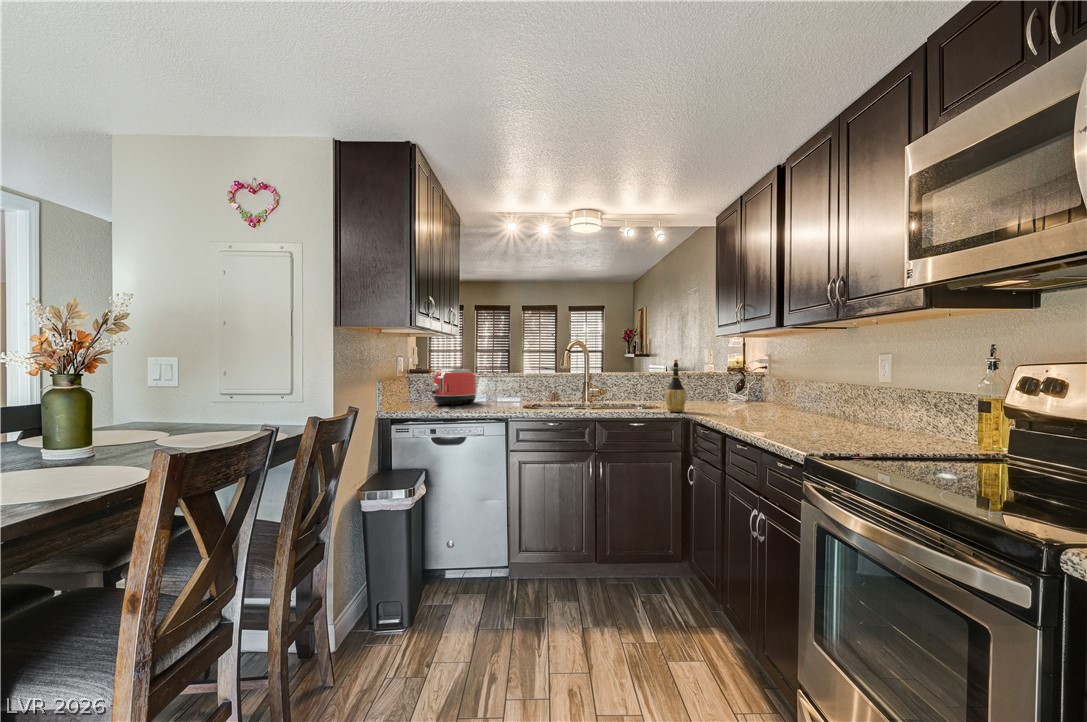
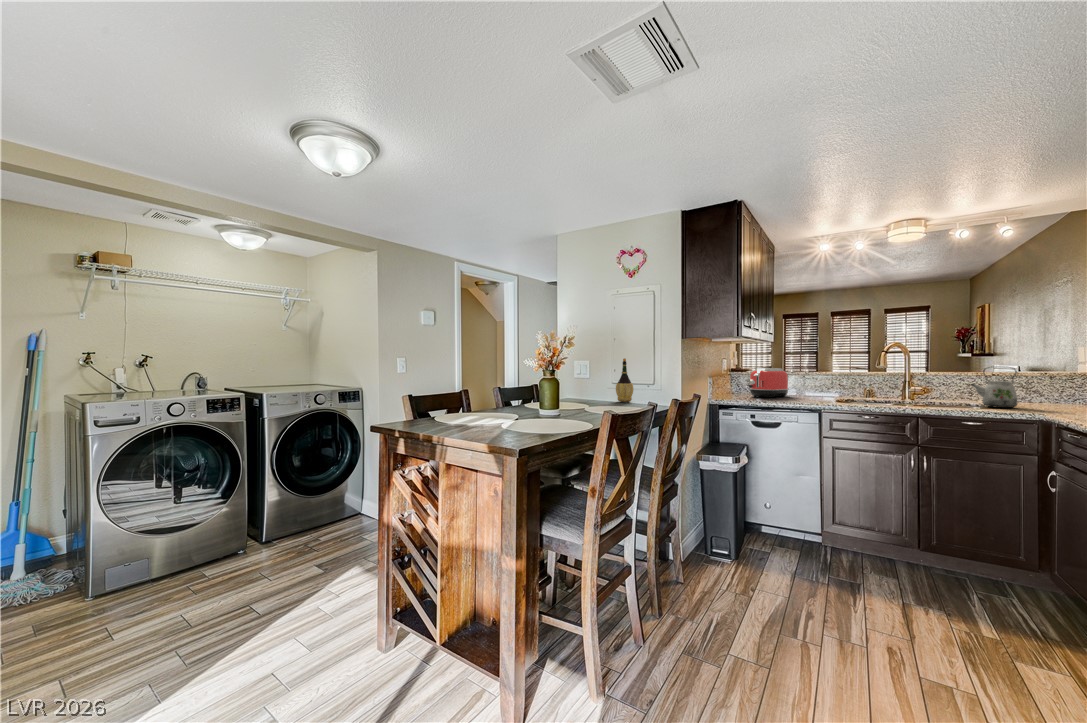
wine bottle: present [665,360,687,412] -> present [616,358,633,402]
kettle: none [634,366,667,406] -> present [971,367,1018,408]

